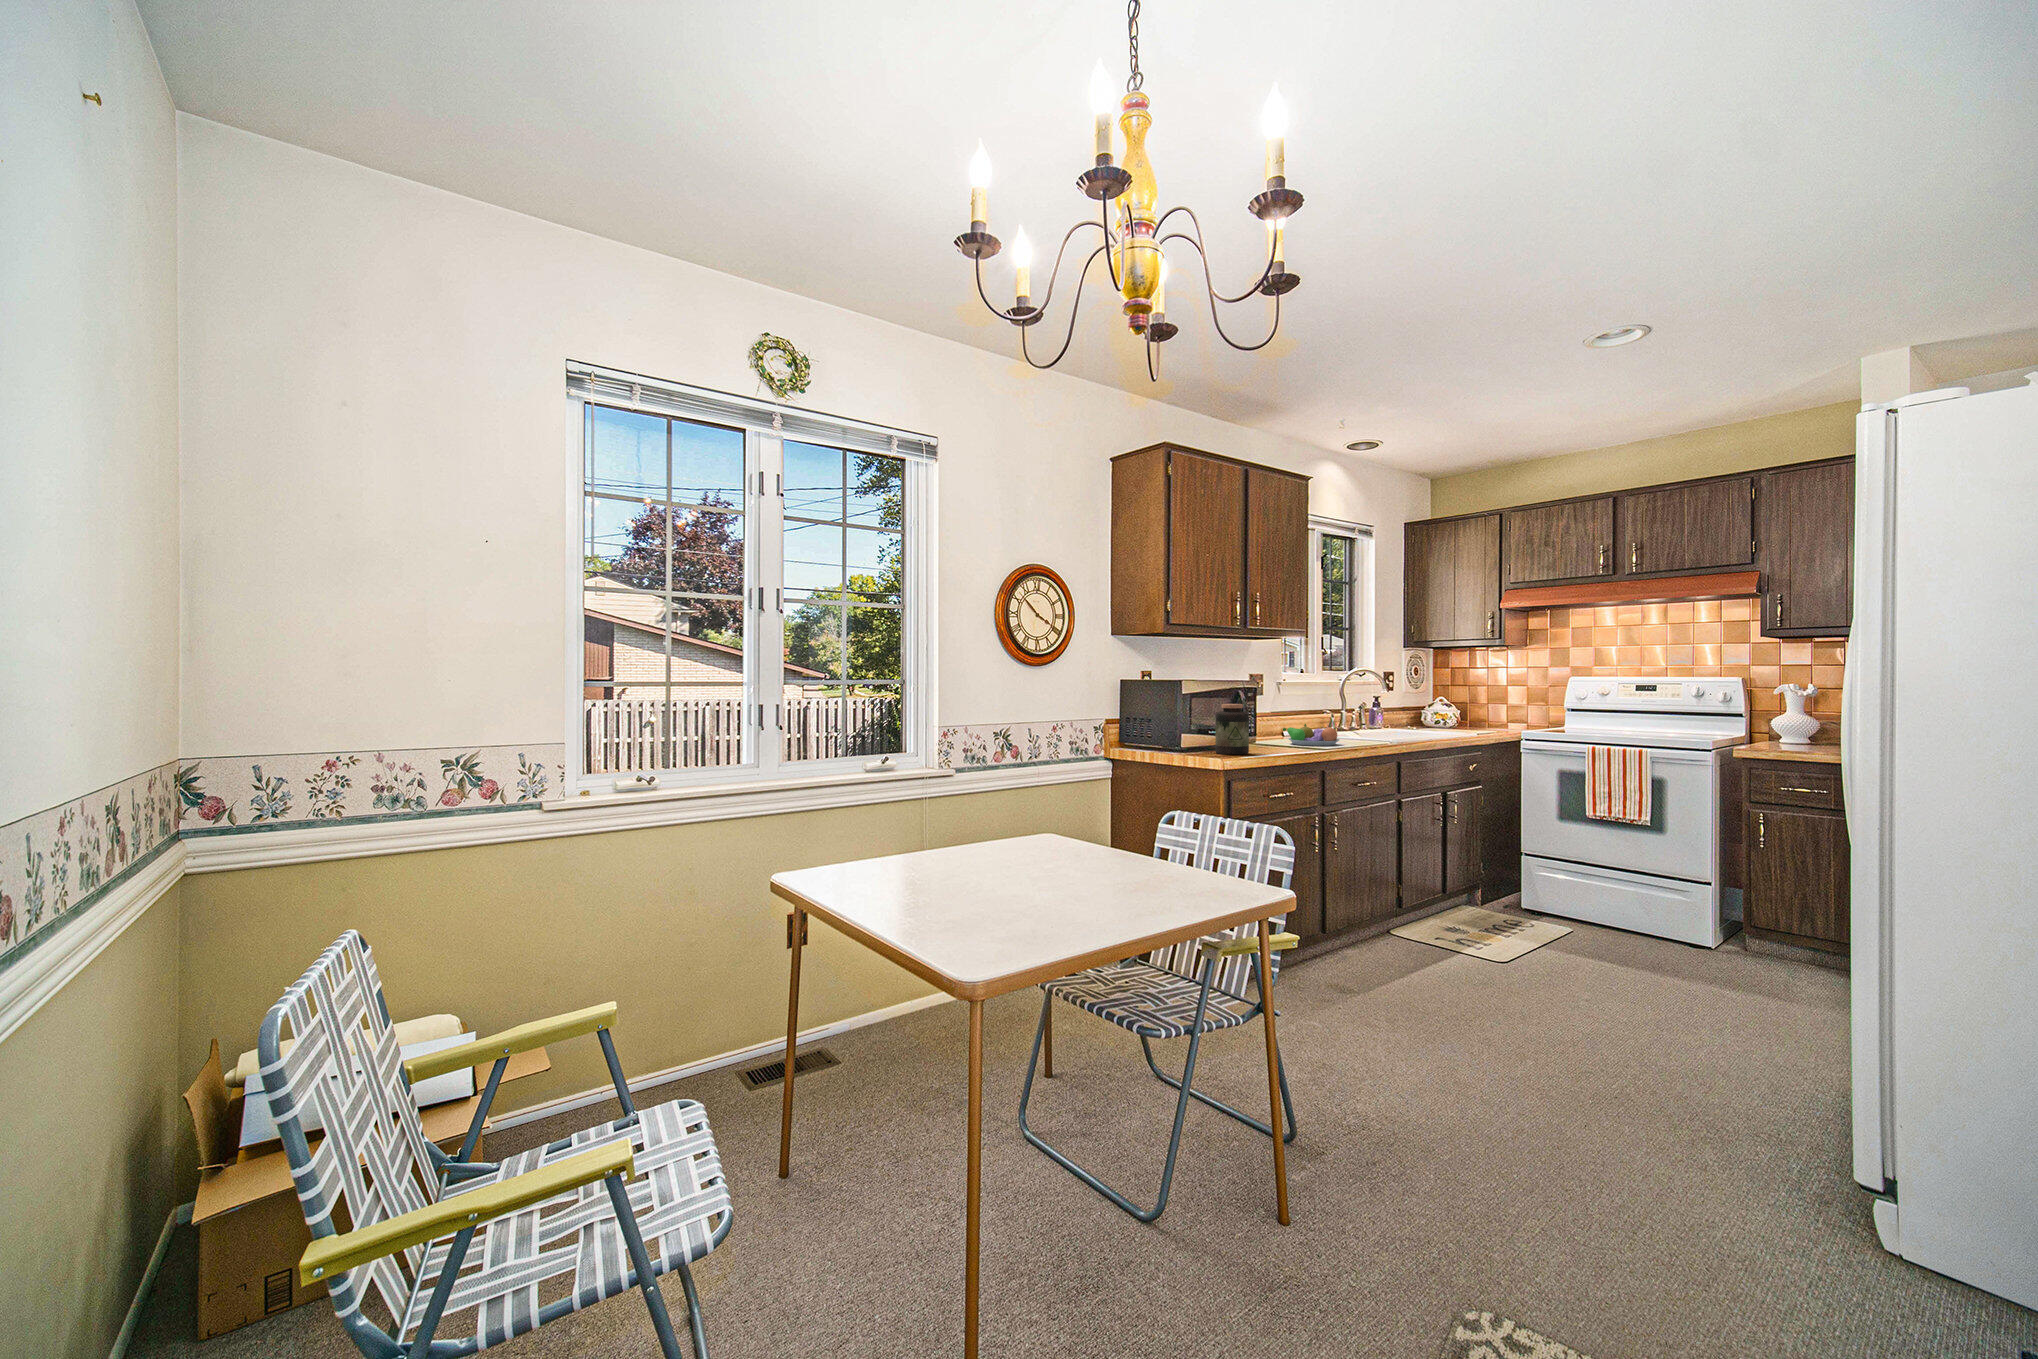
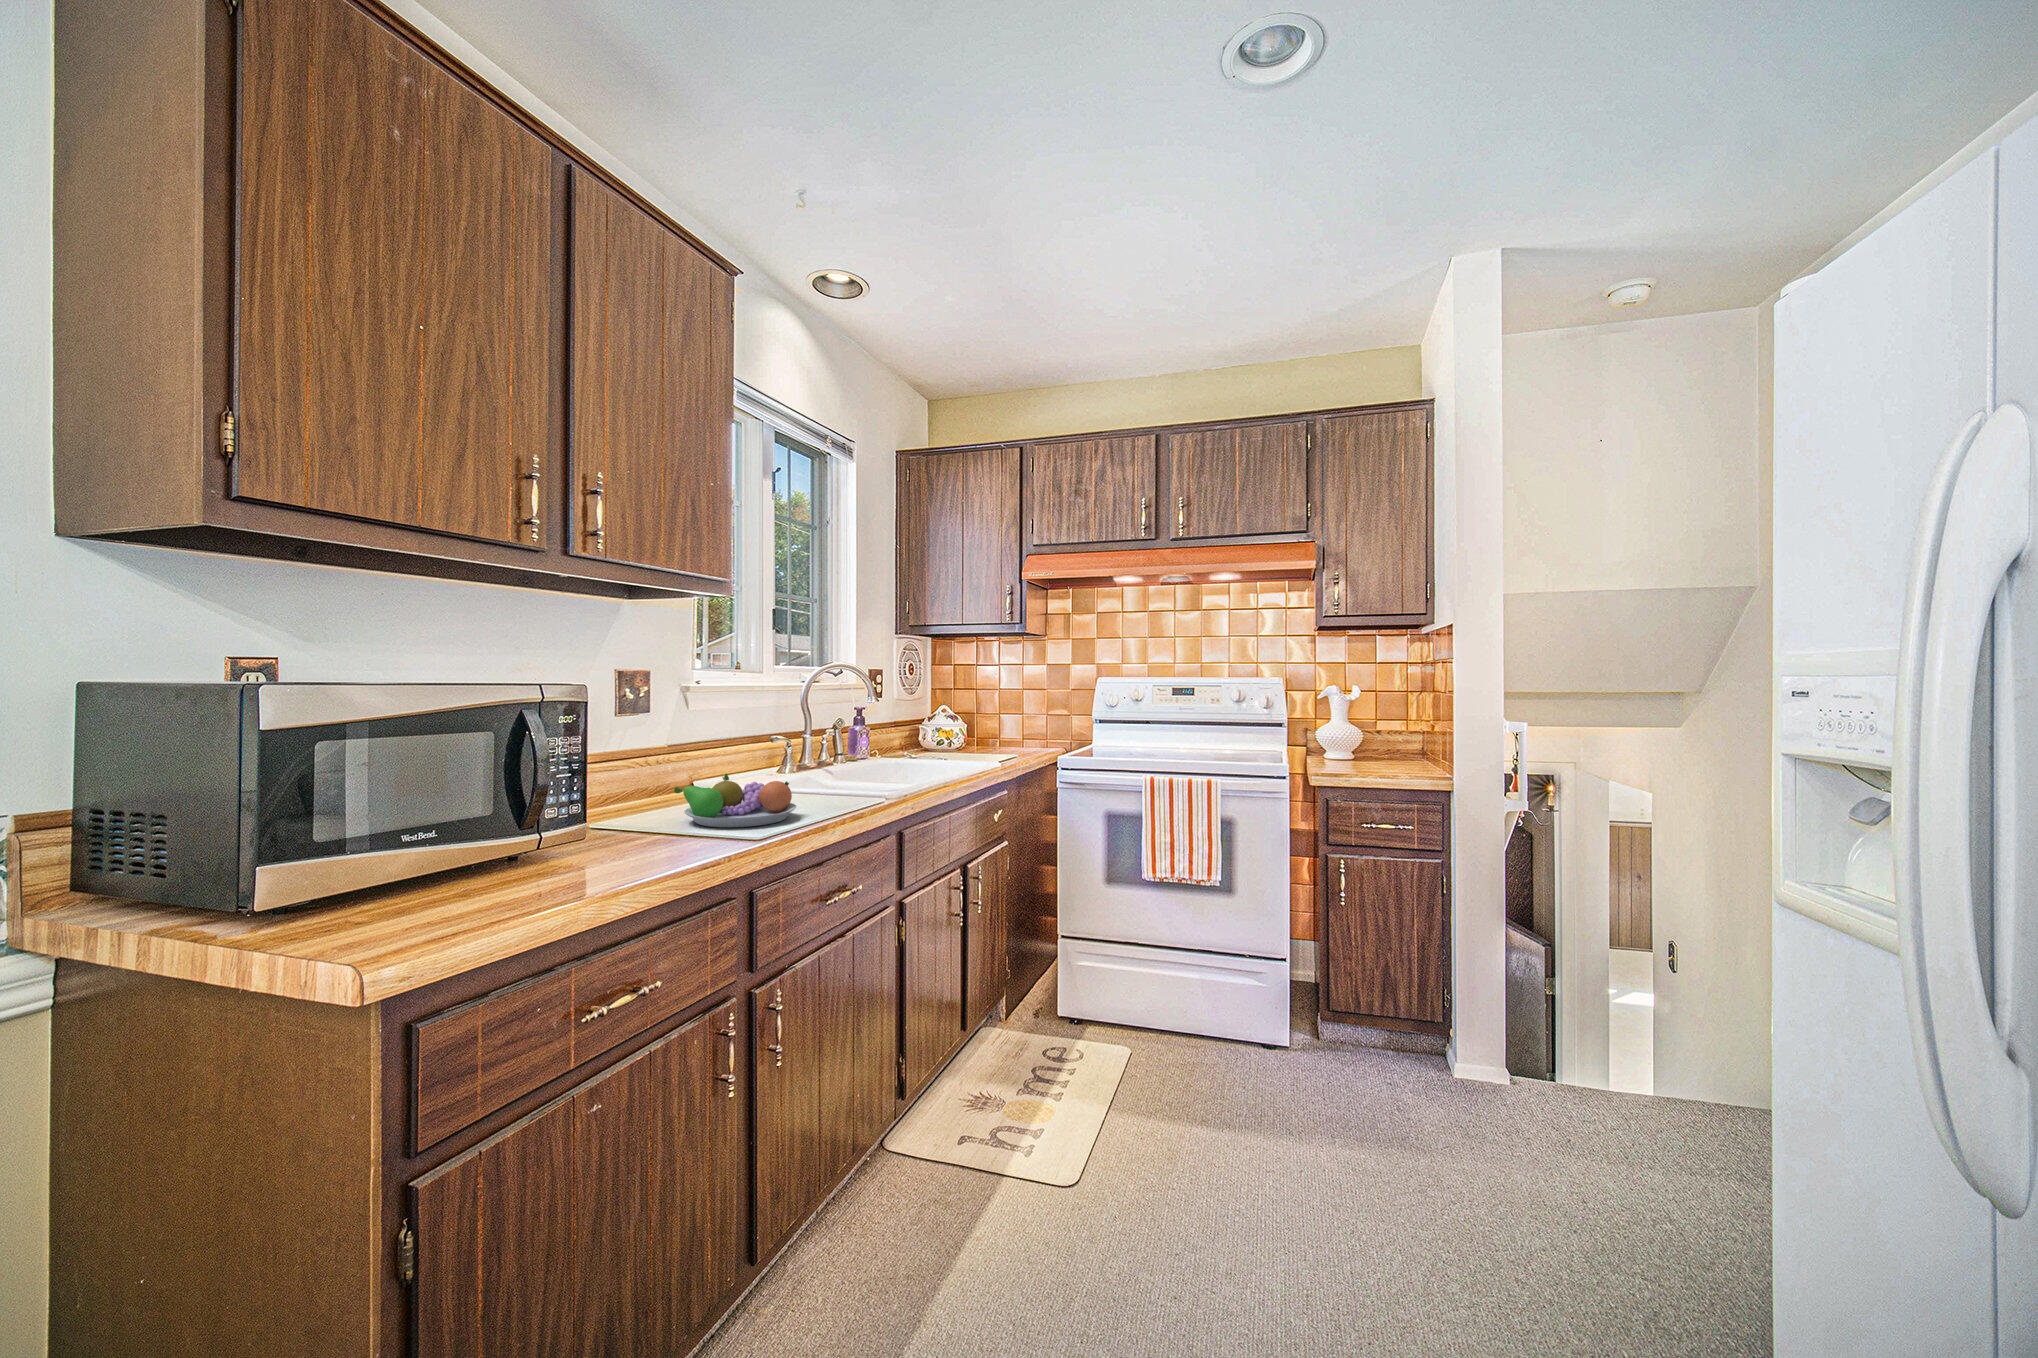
jar: present [1215,704,1249,755] -> none [397,755,520,924]

